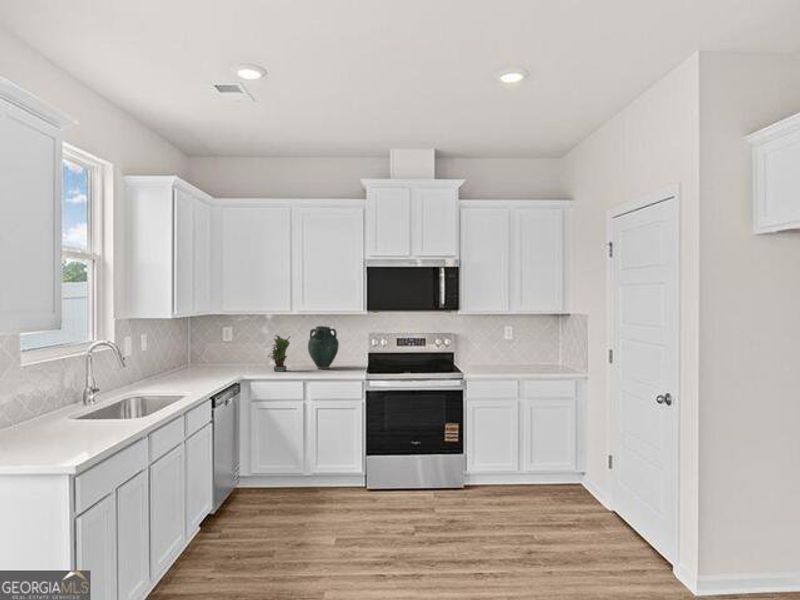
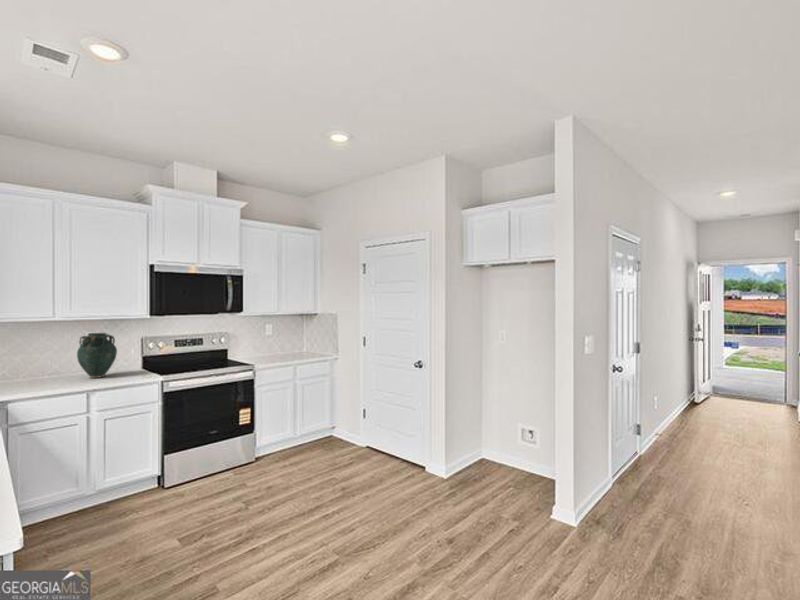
potted plant: present [268,335,290,372] -> none [24,345,60,387]

